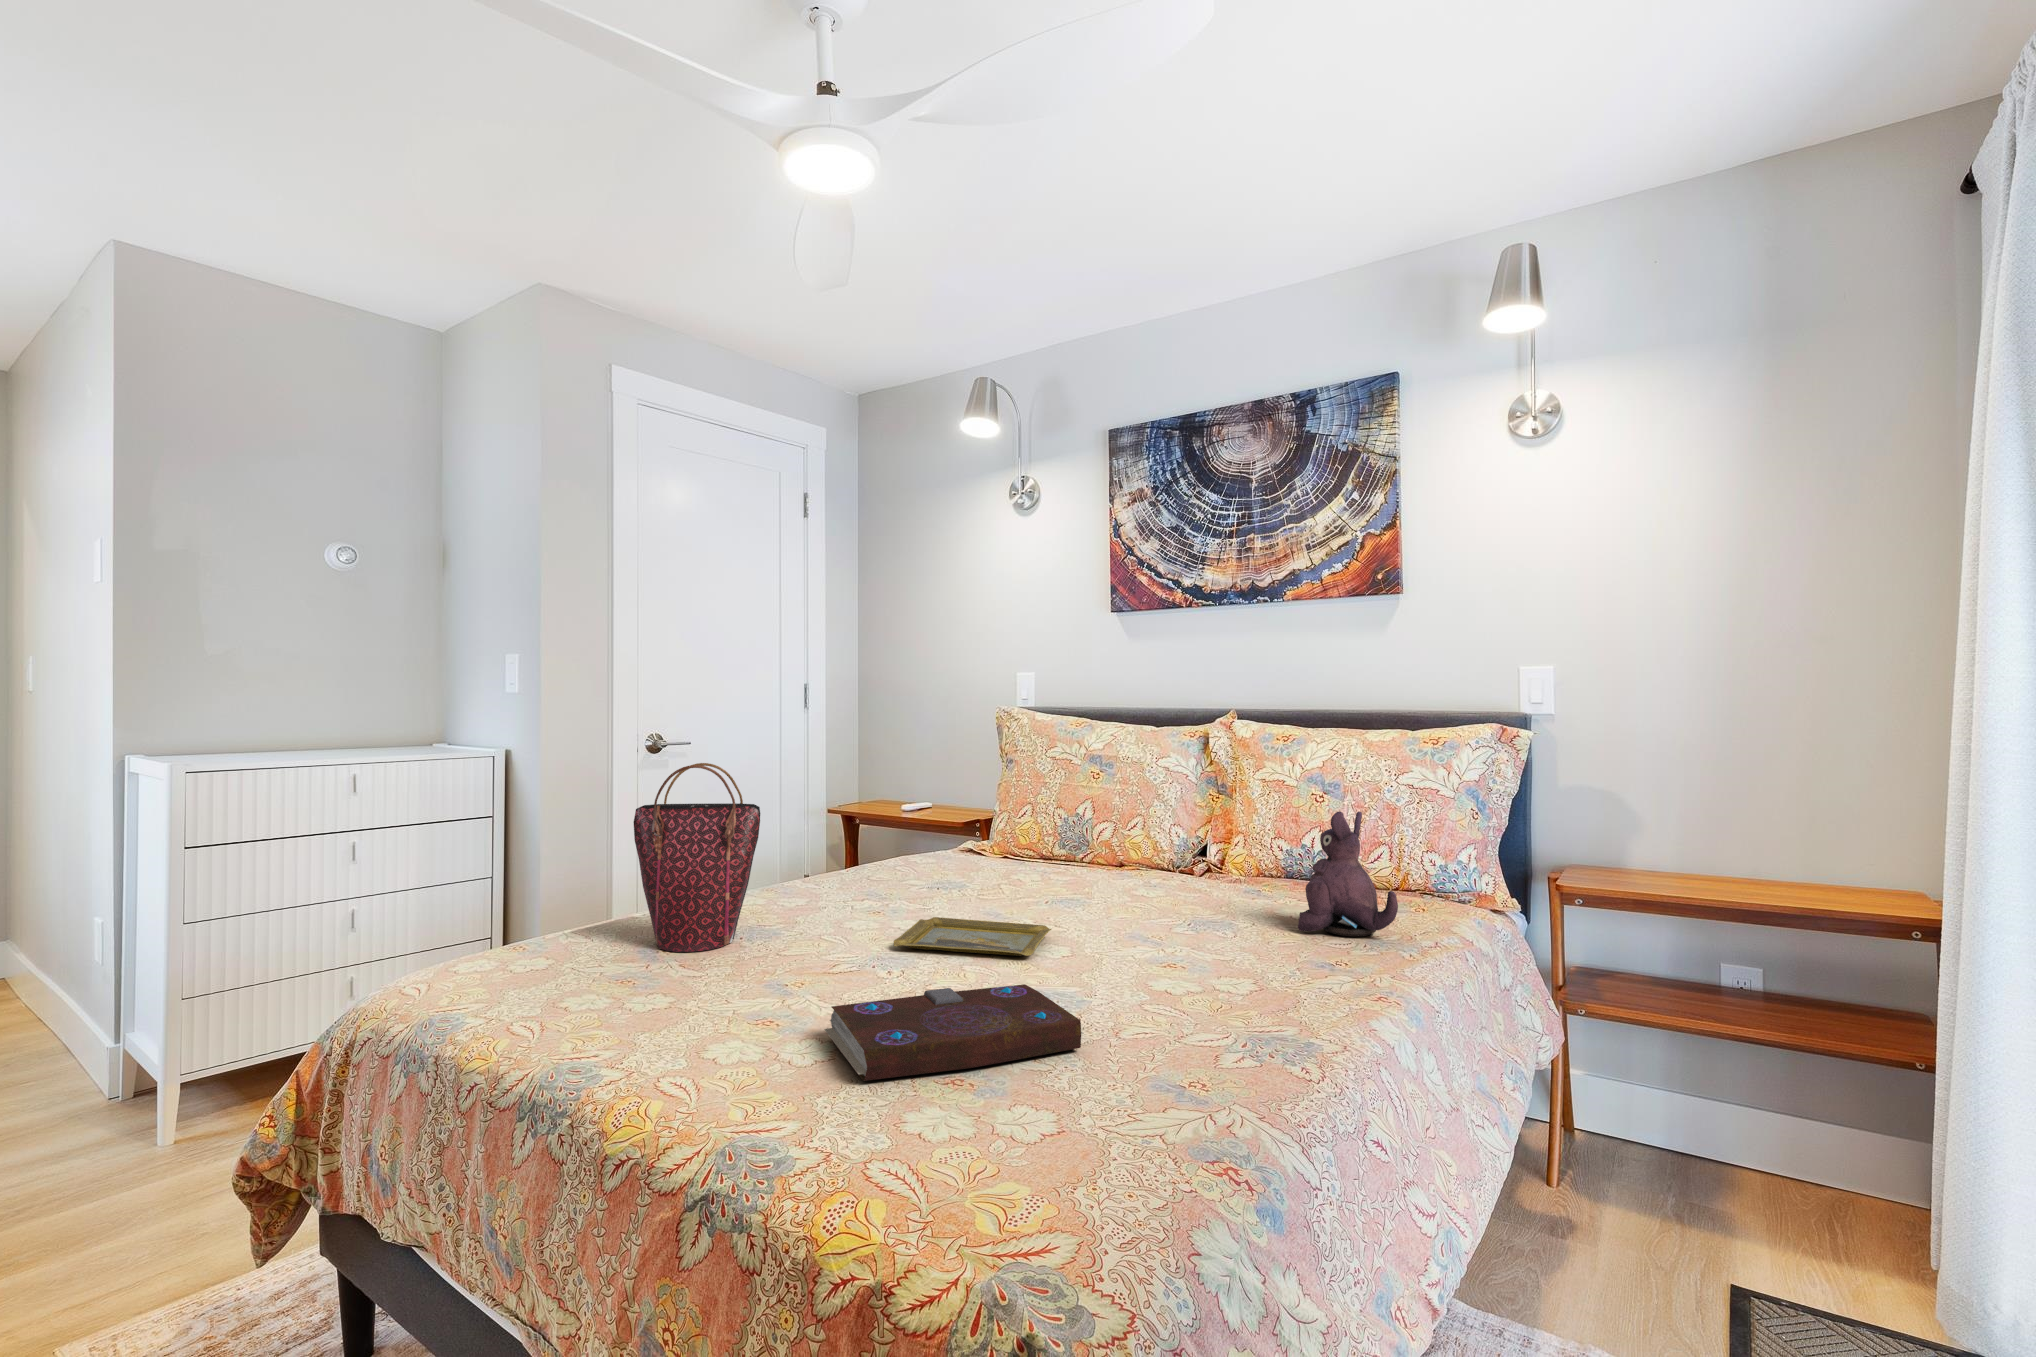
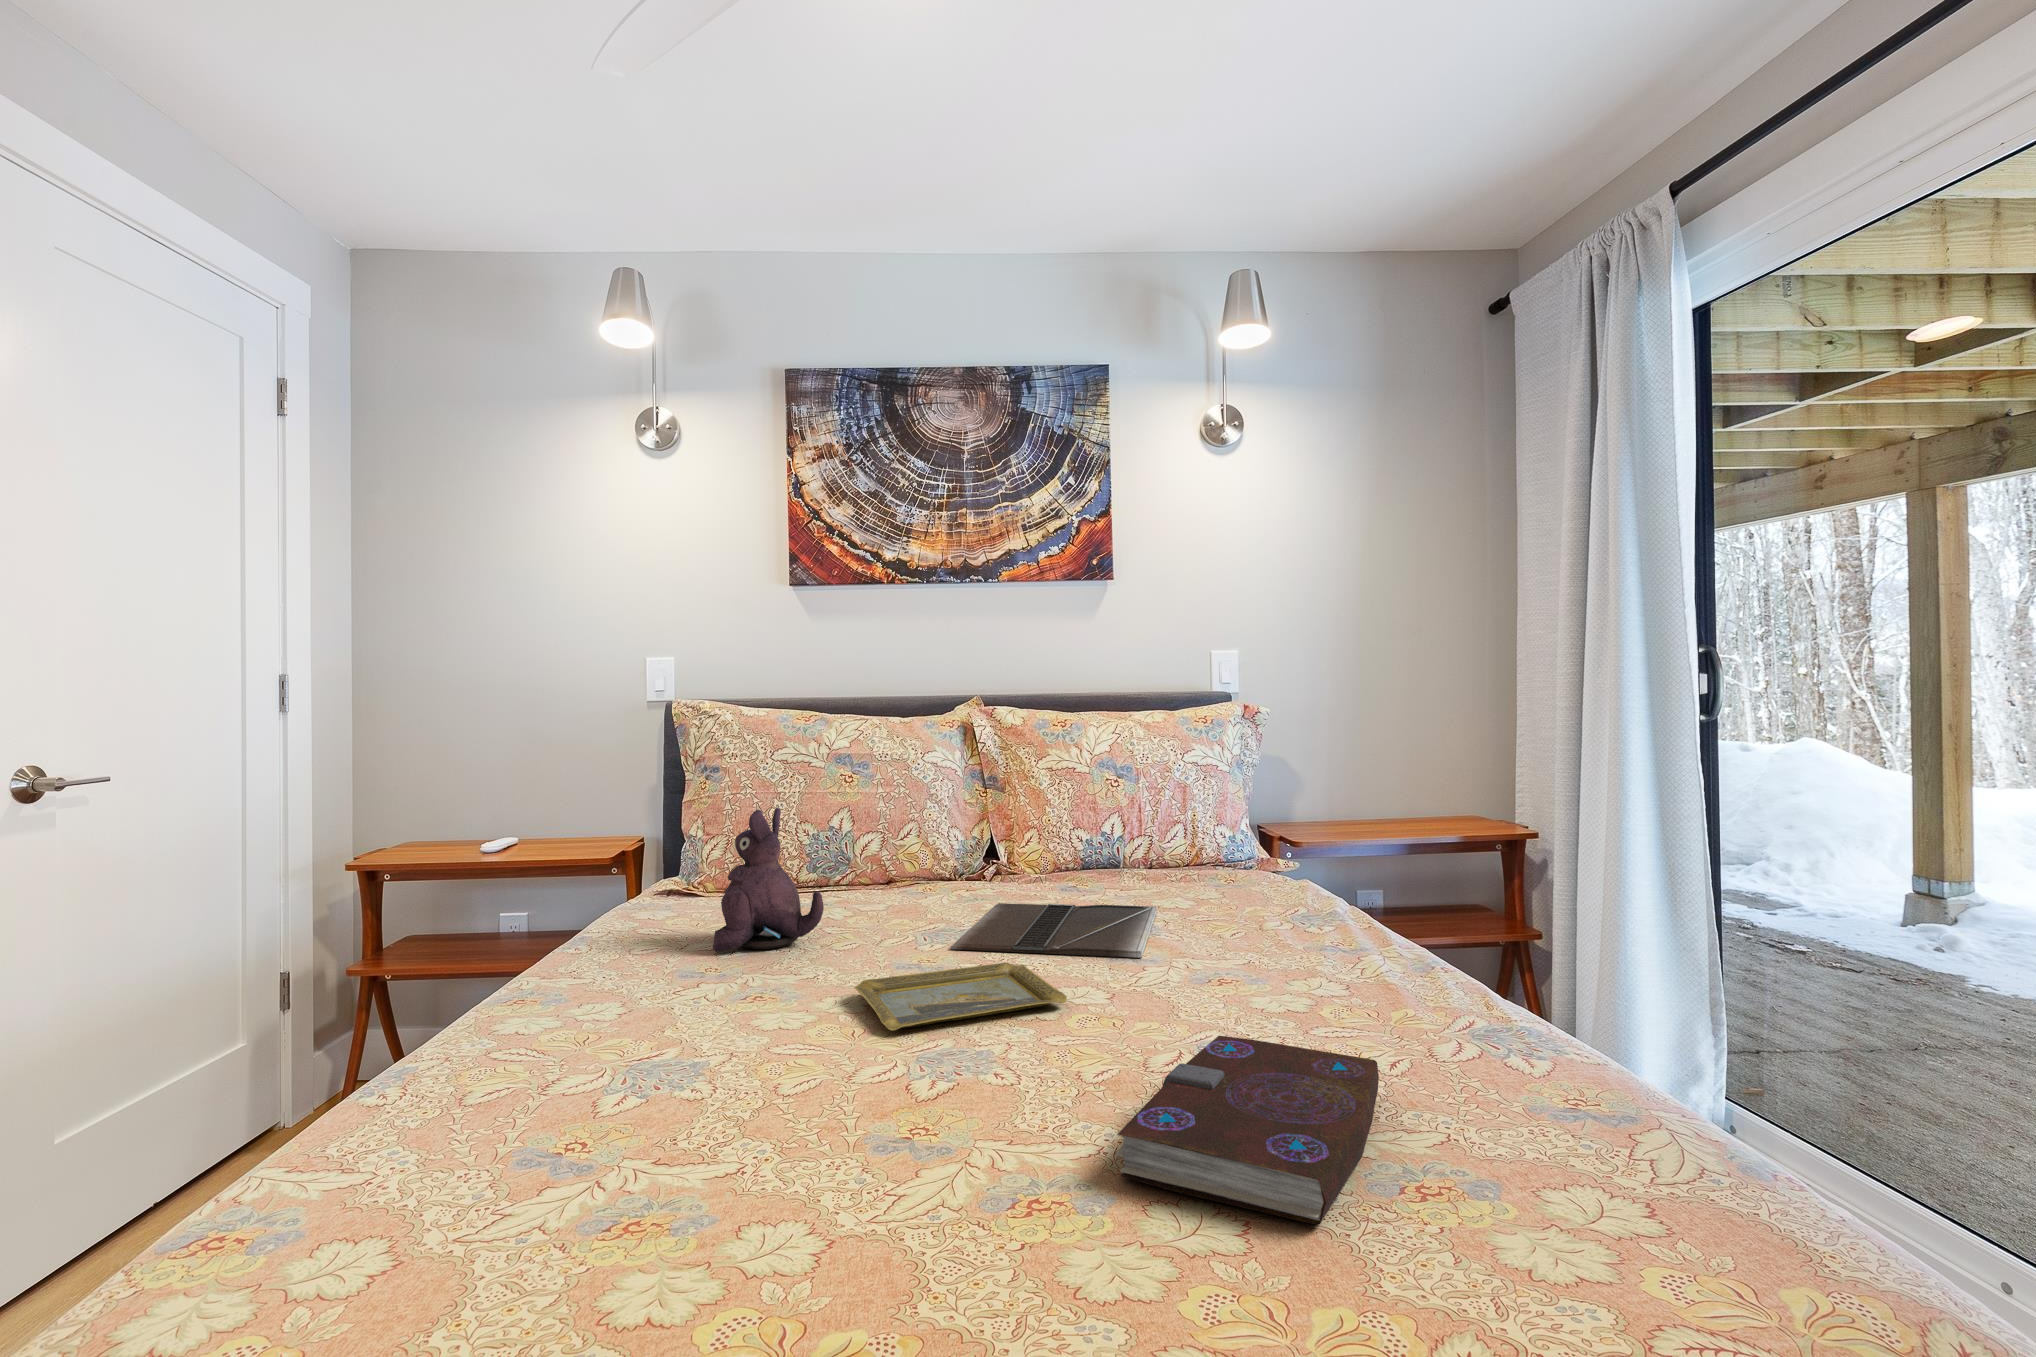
handbag: present [634,763,760,952] -> none [444,794,667,1132]
plush toy: present [1298,812,1398,936] -> present [713,808,824,952]
laptop: none [1051,892,1274,945] -> present [951,903,1156,958]

